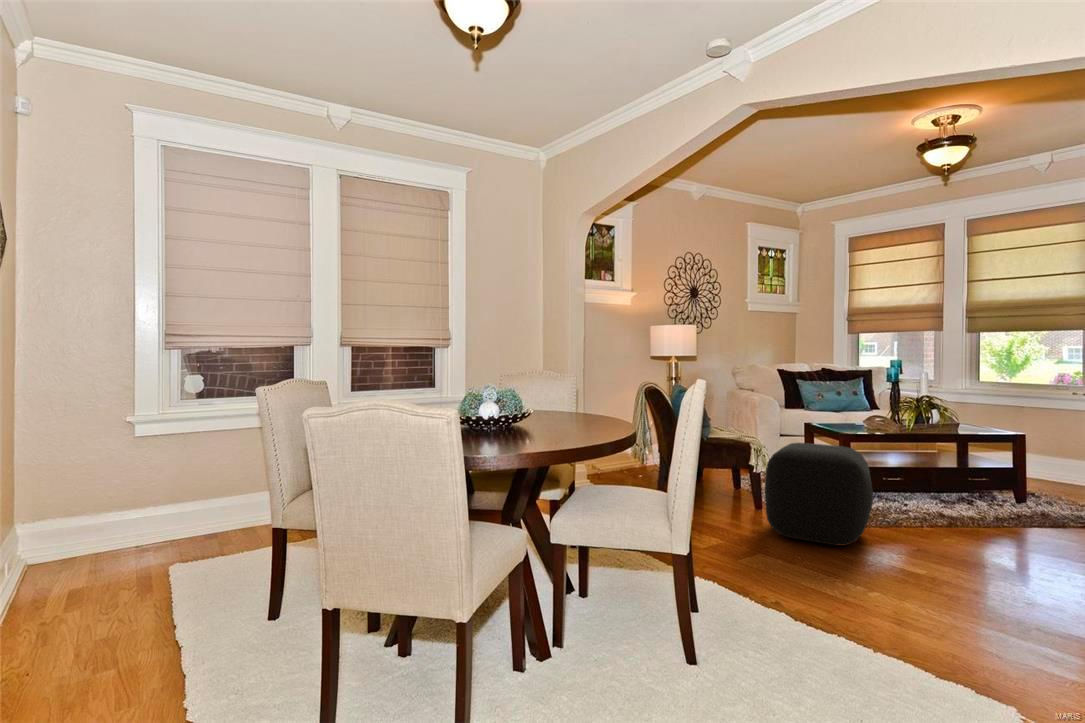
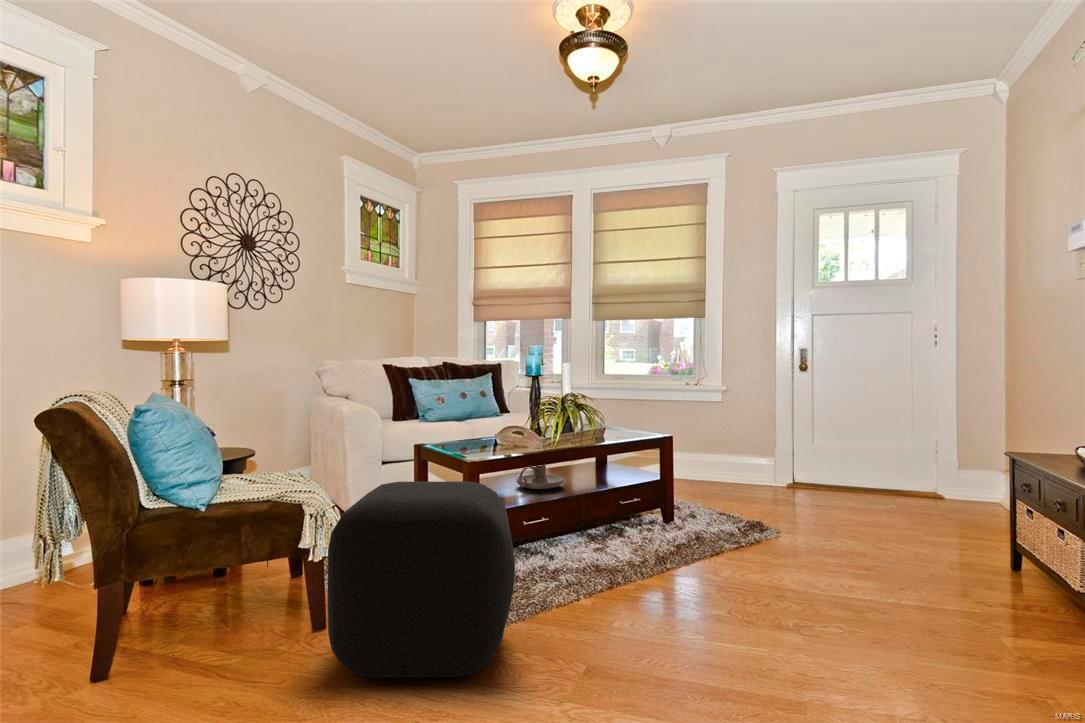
candle holder: none [880,439,919,462] -> present [516,465,563,489]

